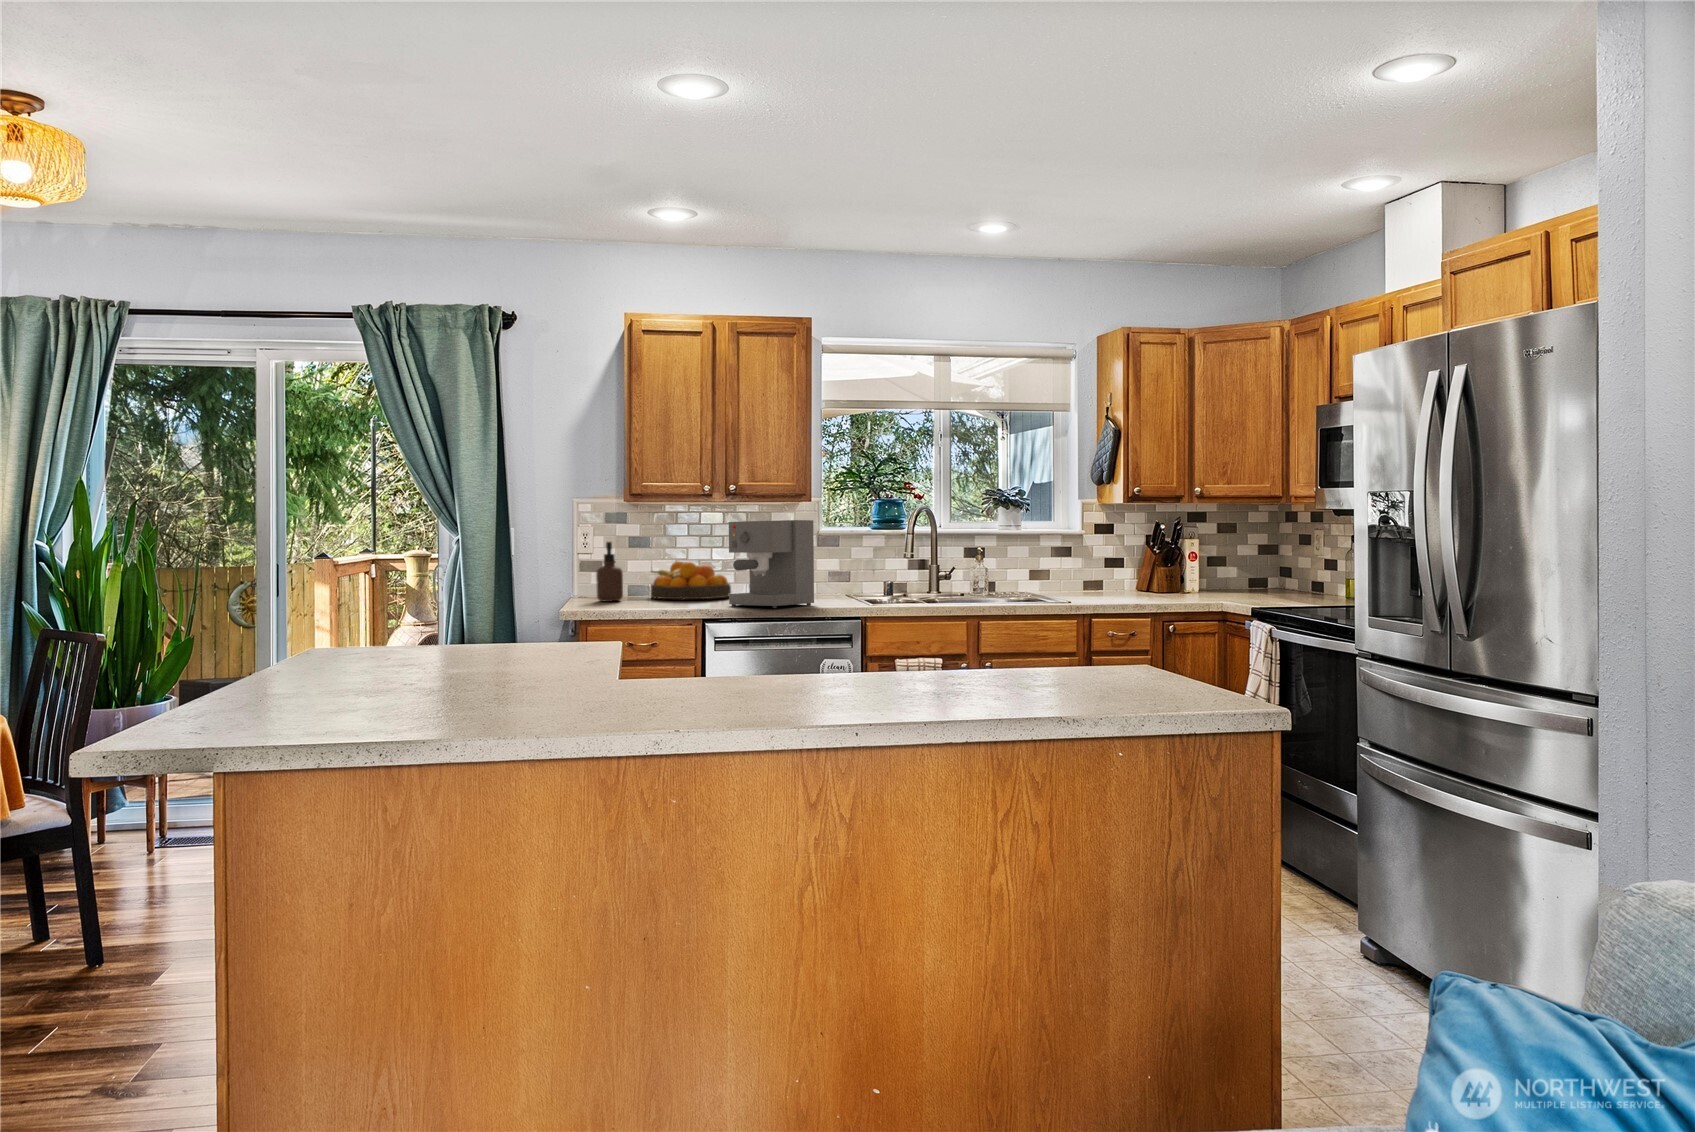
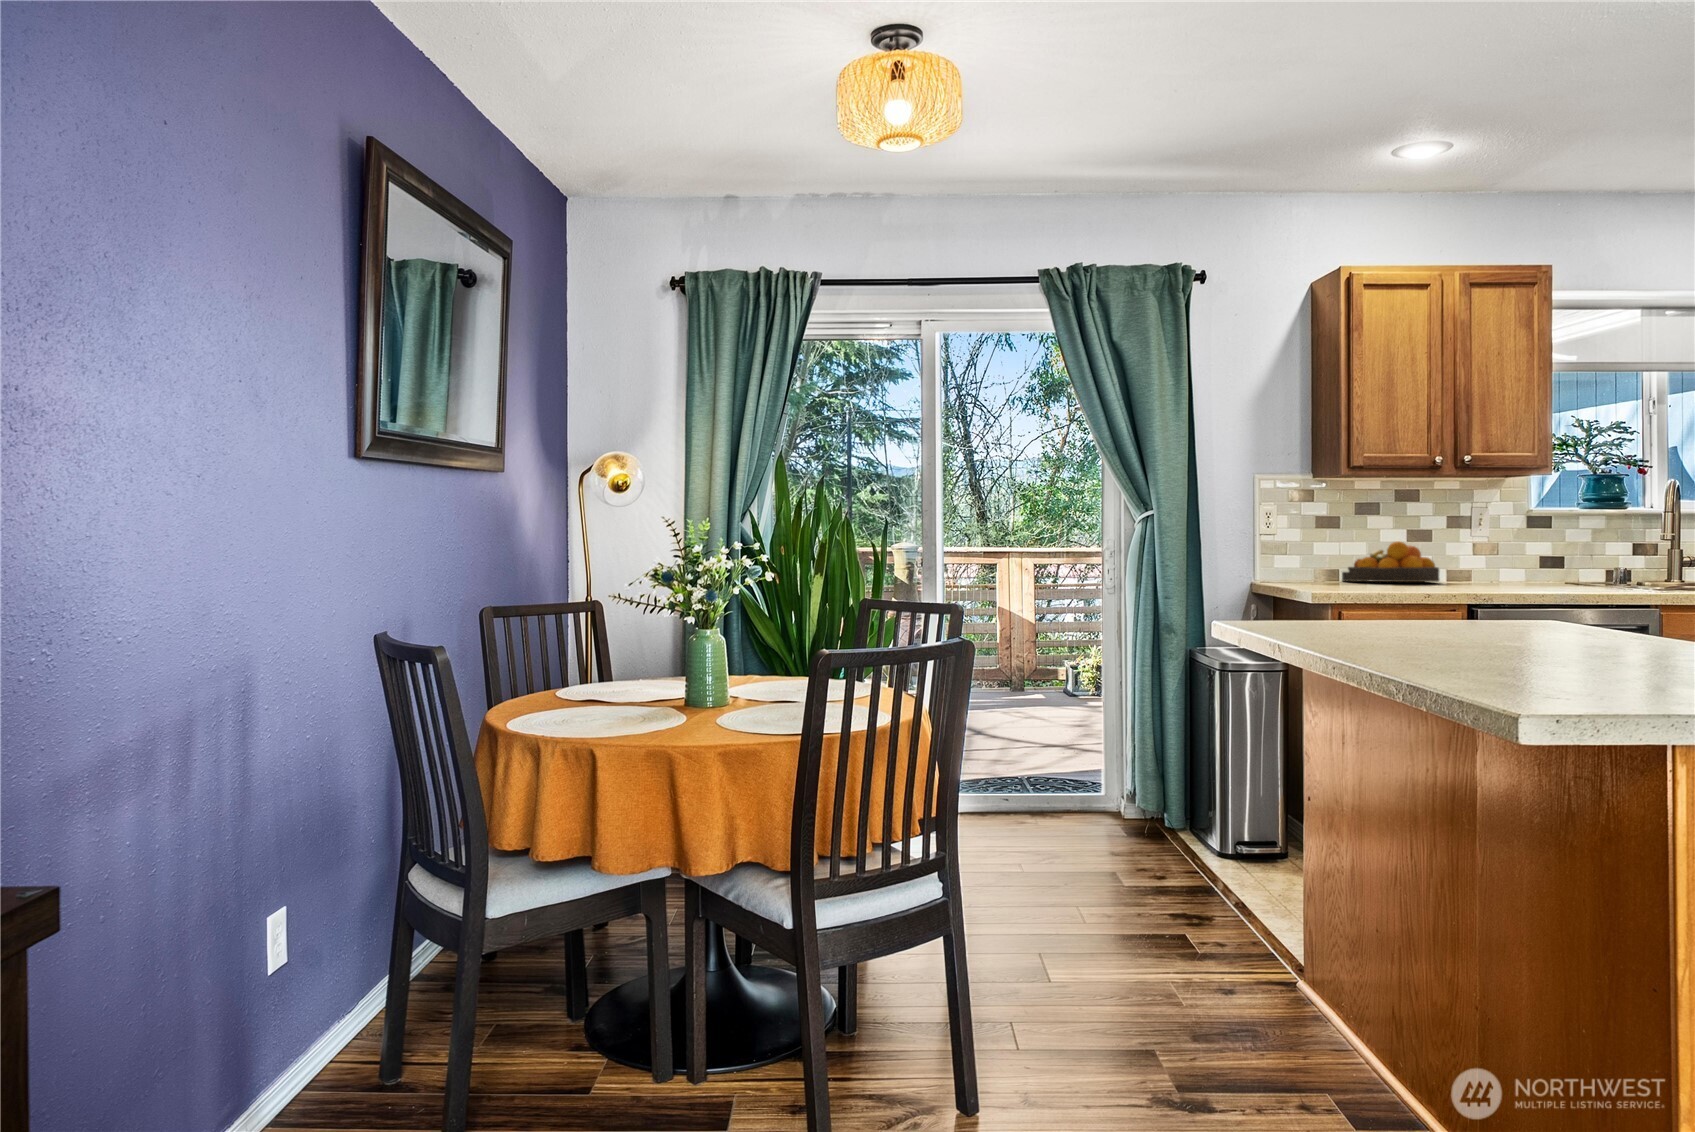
coffee maker: present [729,520,814,608] -> none [1478,490,1580,589]
soap dispenser: present [596,542,623,601] -> none [1298,518,1328,583]

